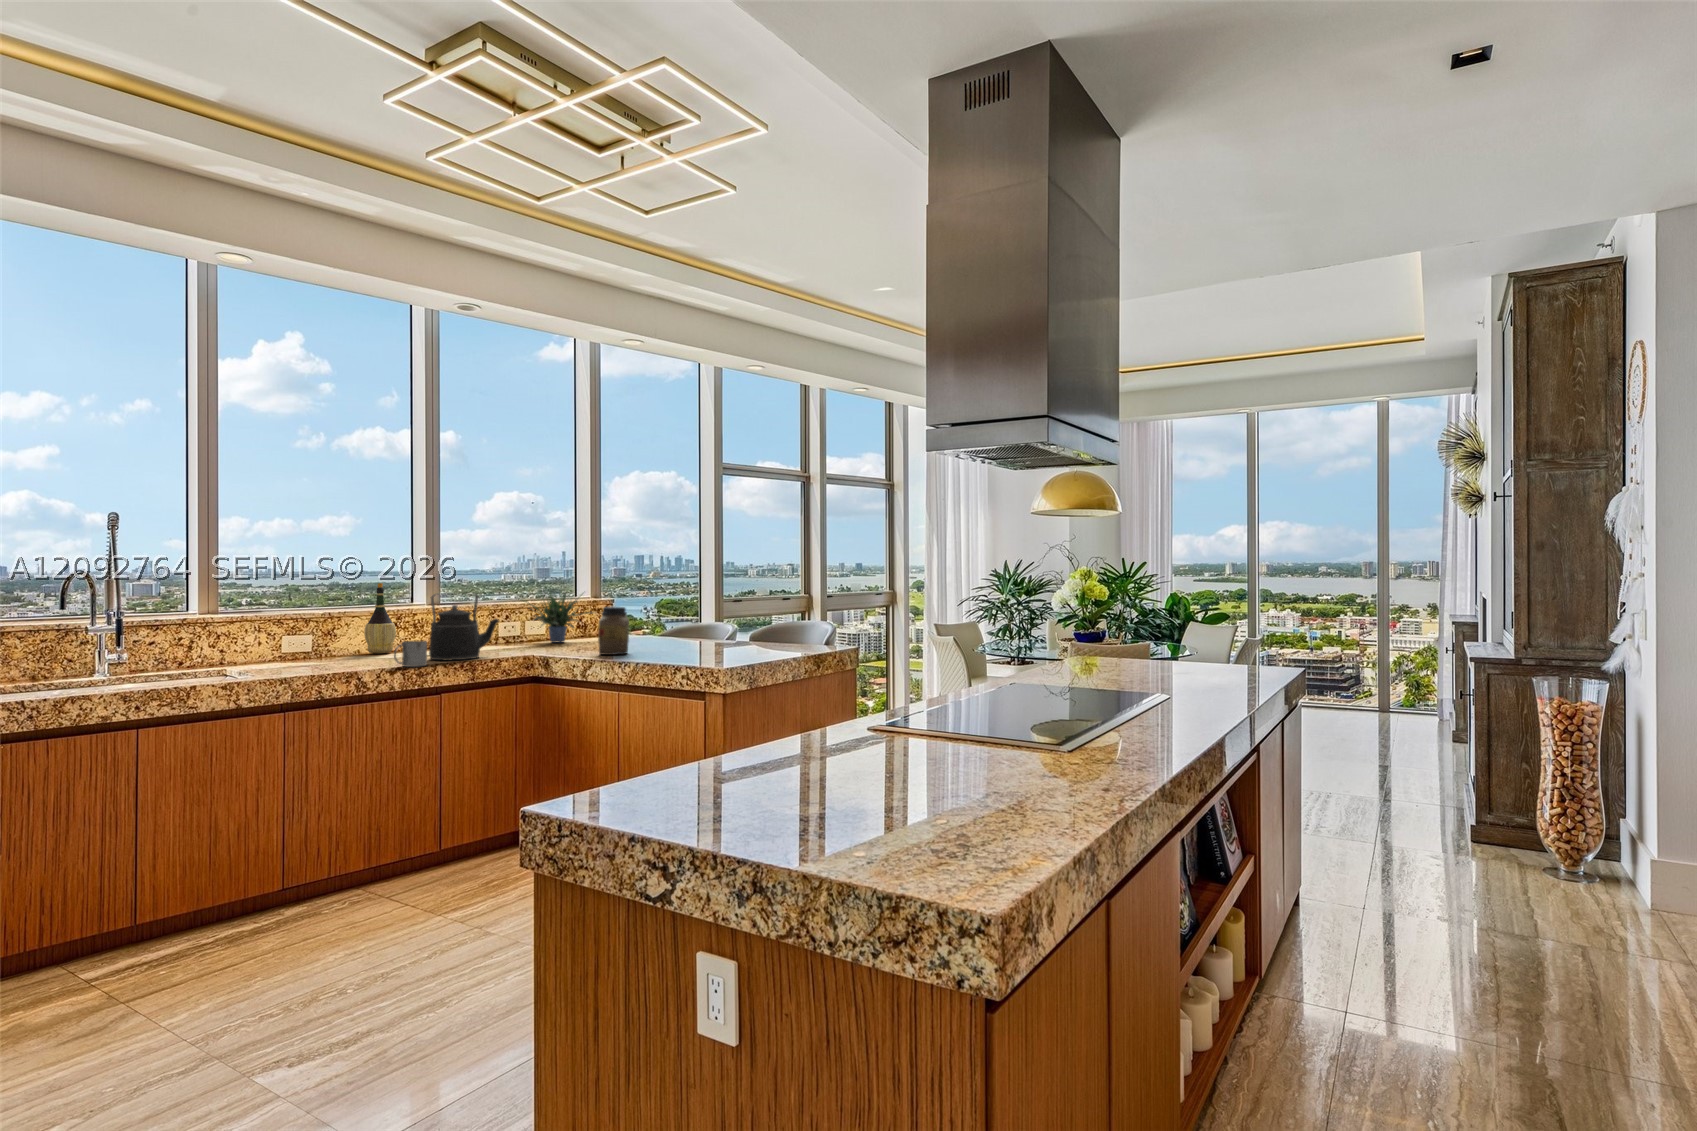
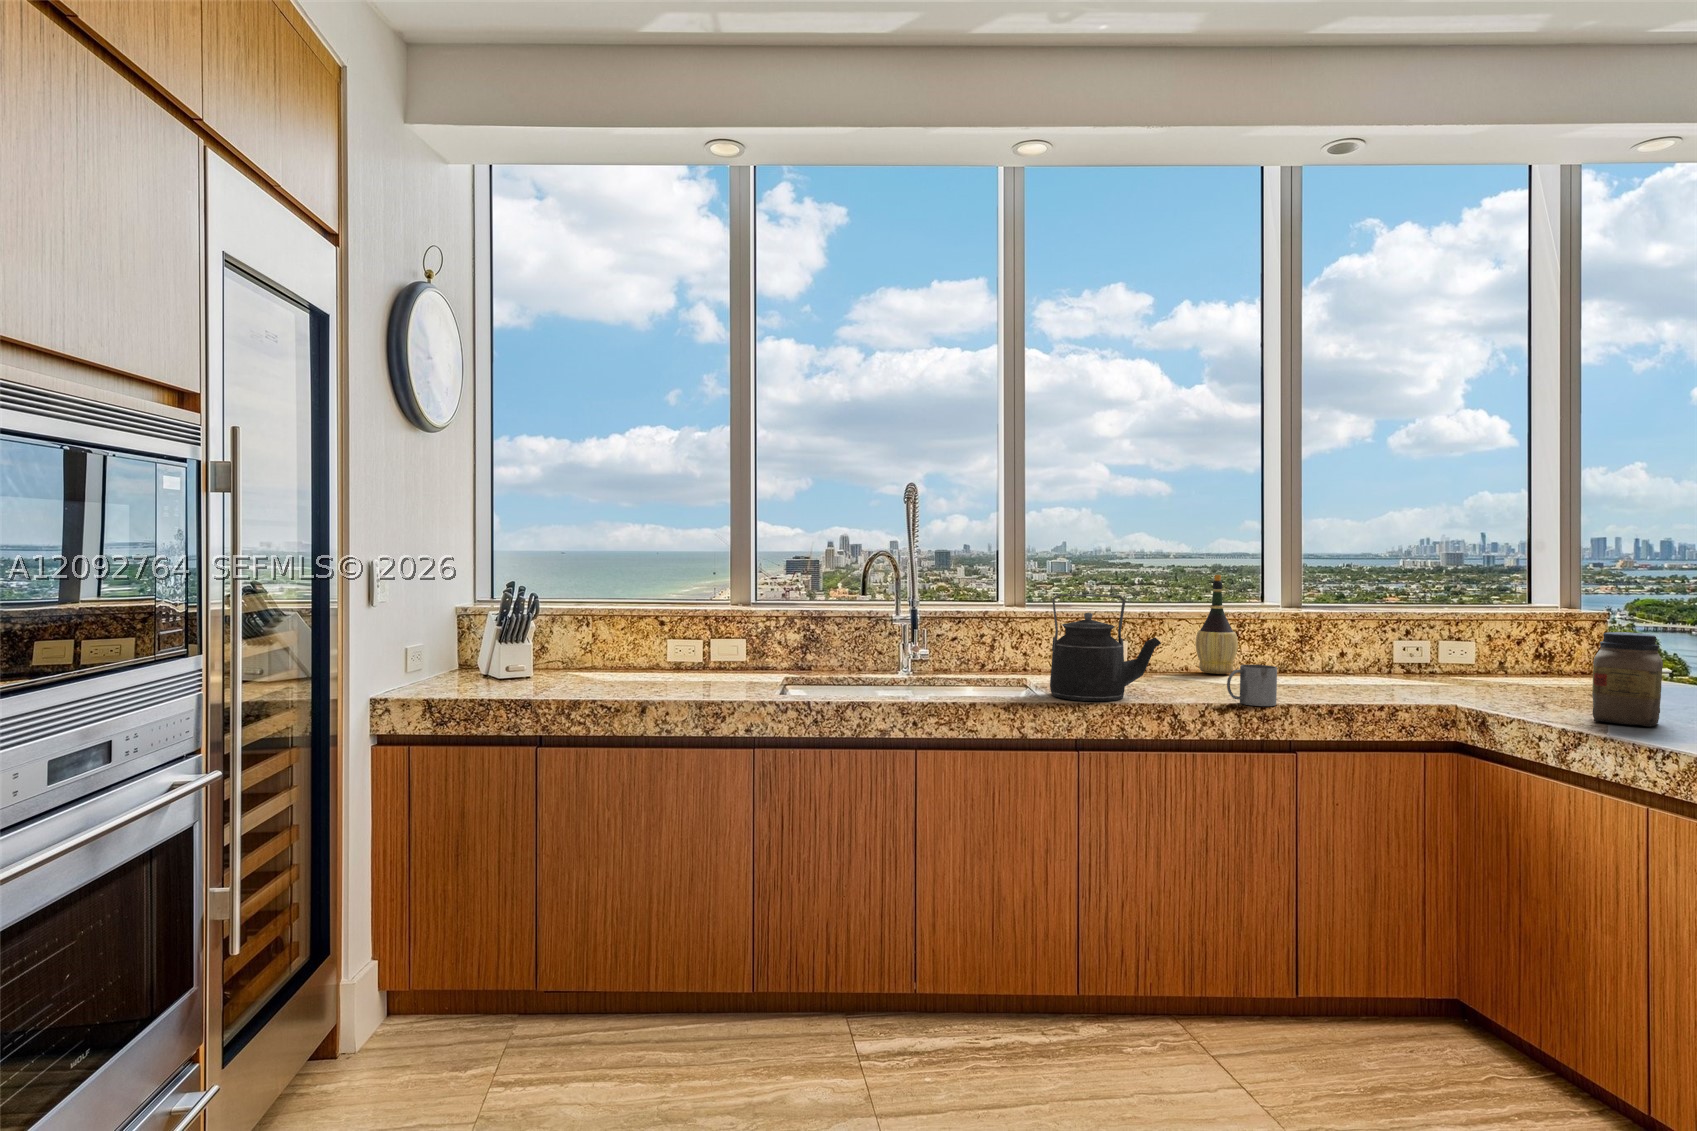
potted plant: present [523,591,591,643] -> none [1425,569,1575,682]
kettle: present [429,593,499,660] -> present [1050,594,1161,701]

